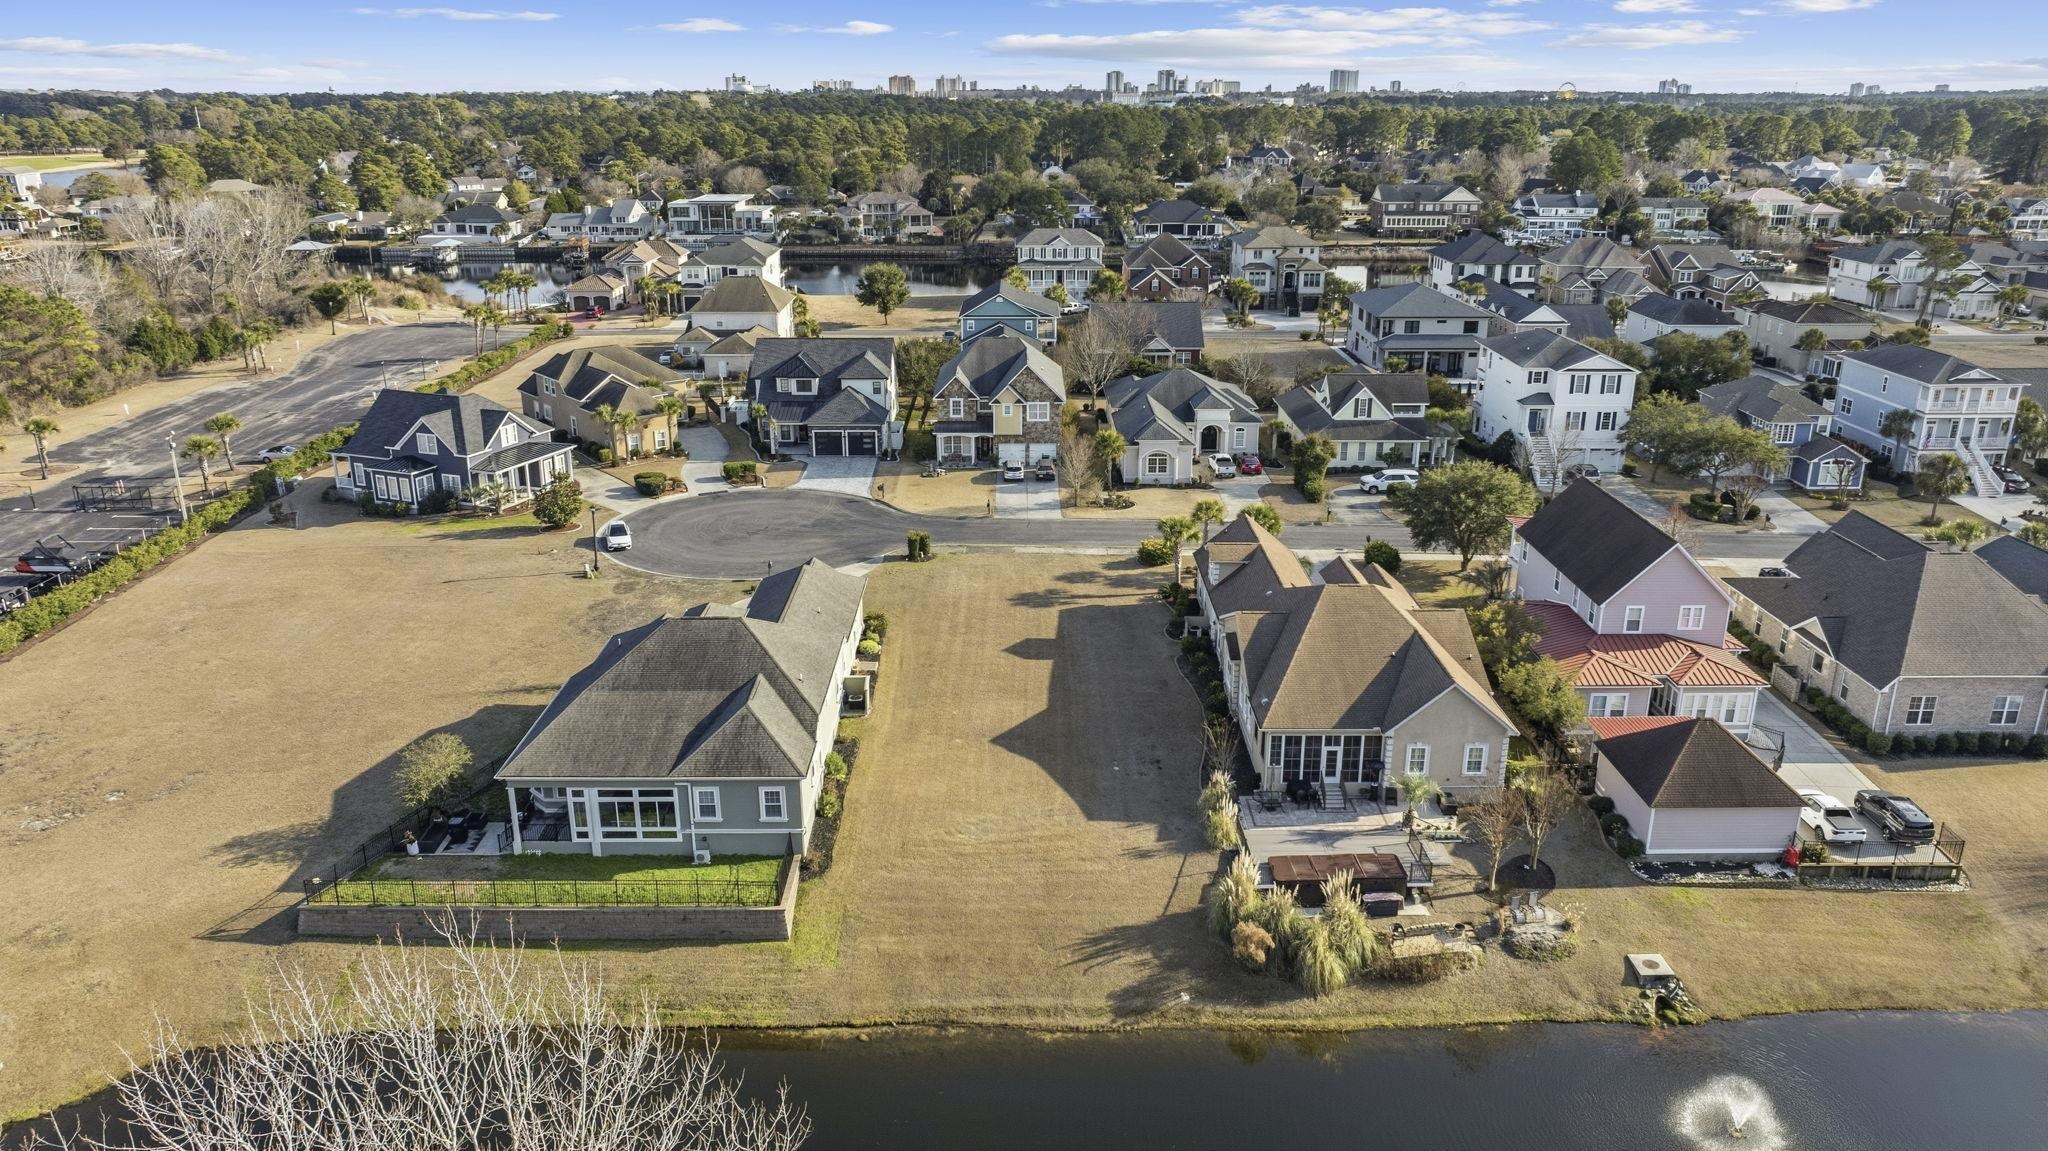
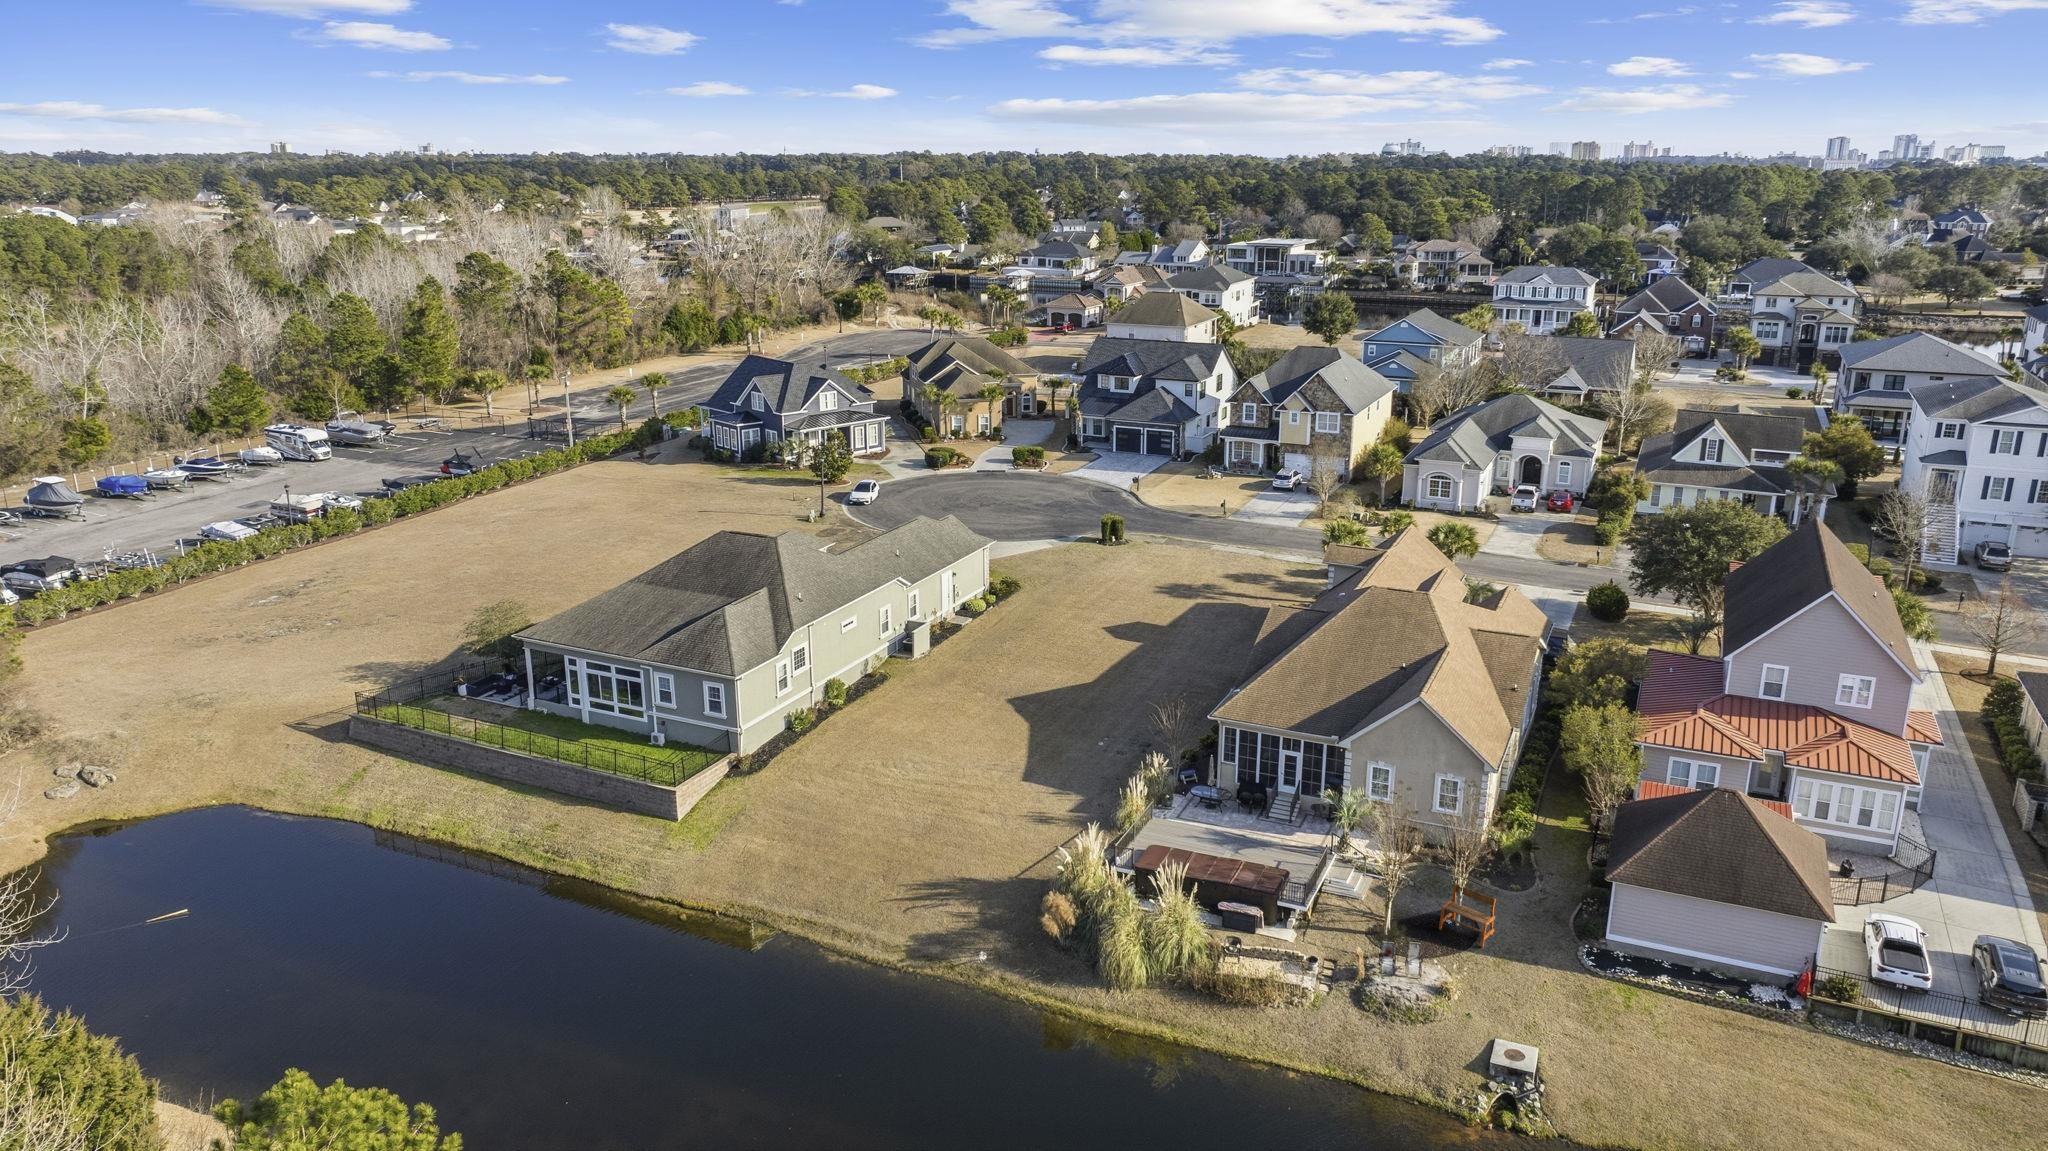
bench: none [1520,835,1563,883] -> present [1439,884,1496,947]

